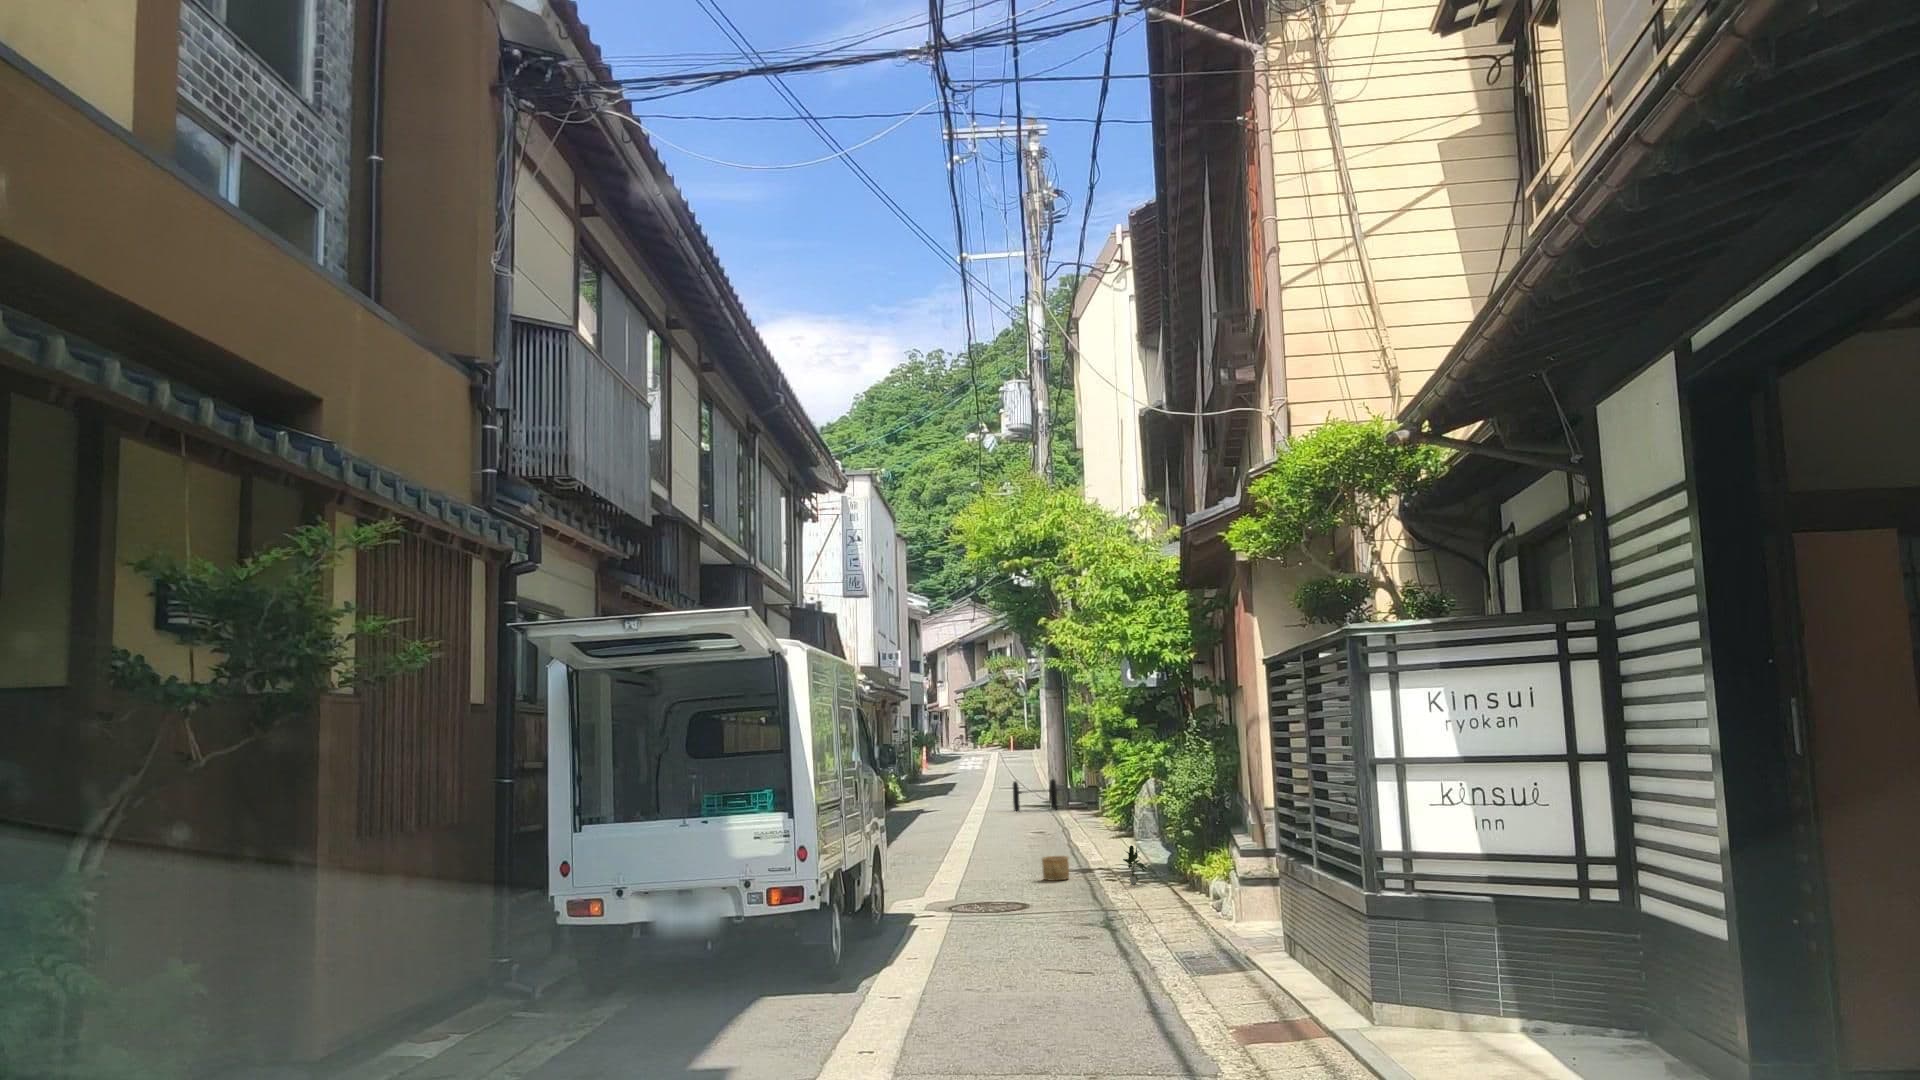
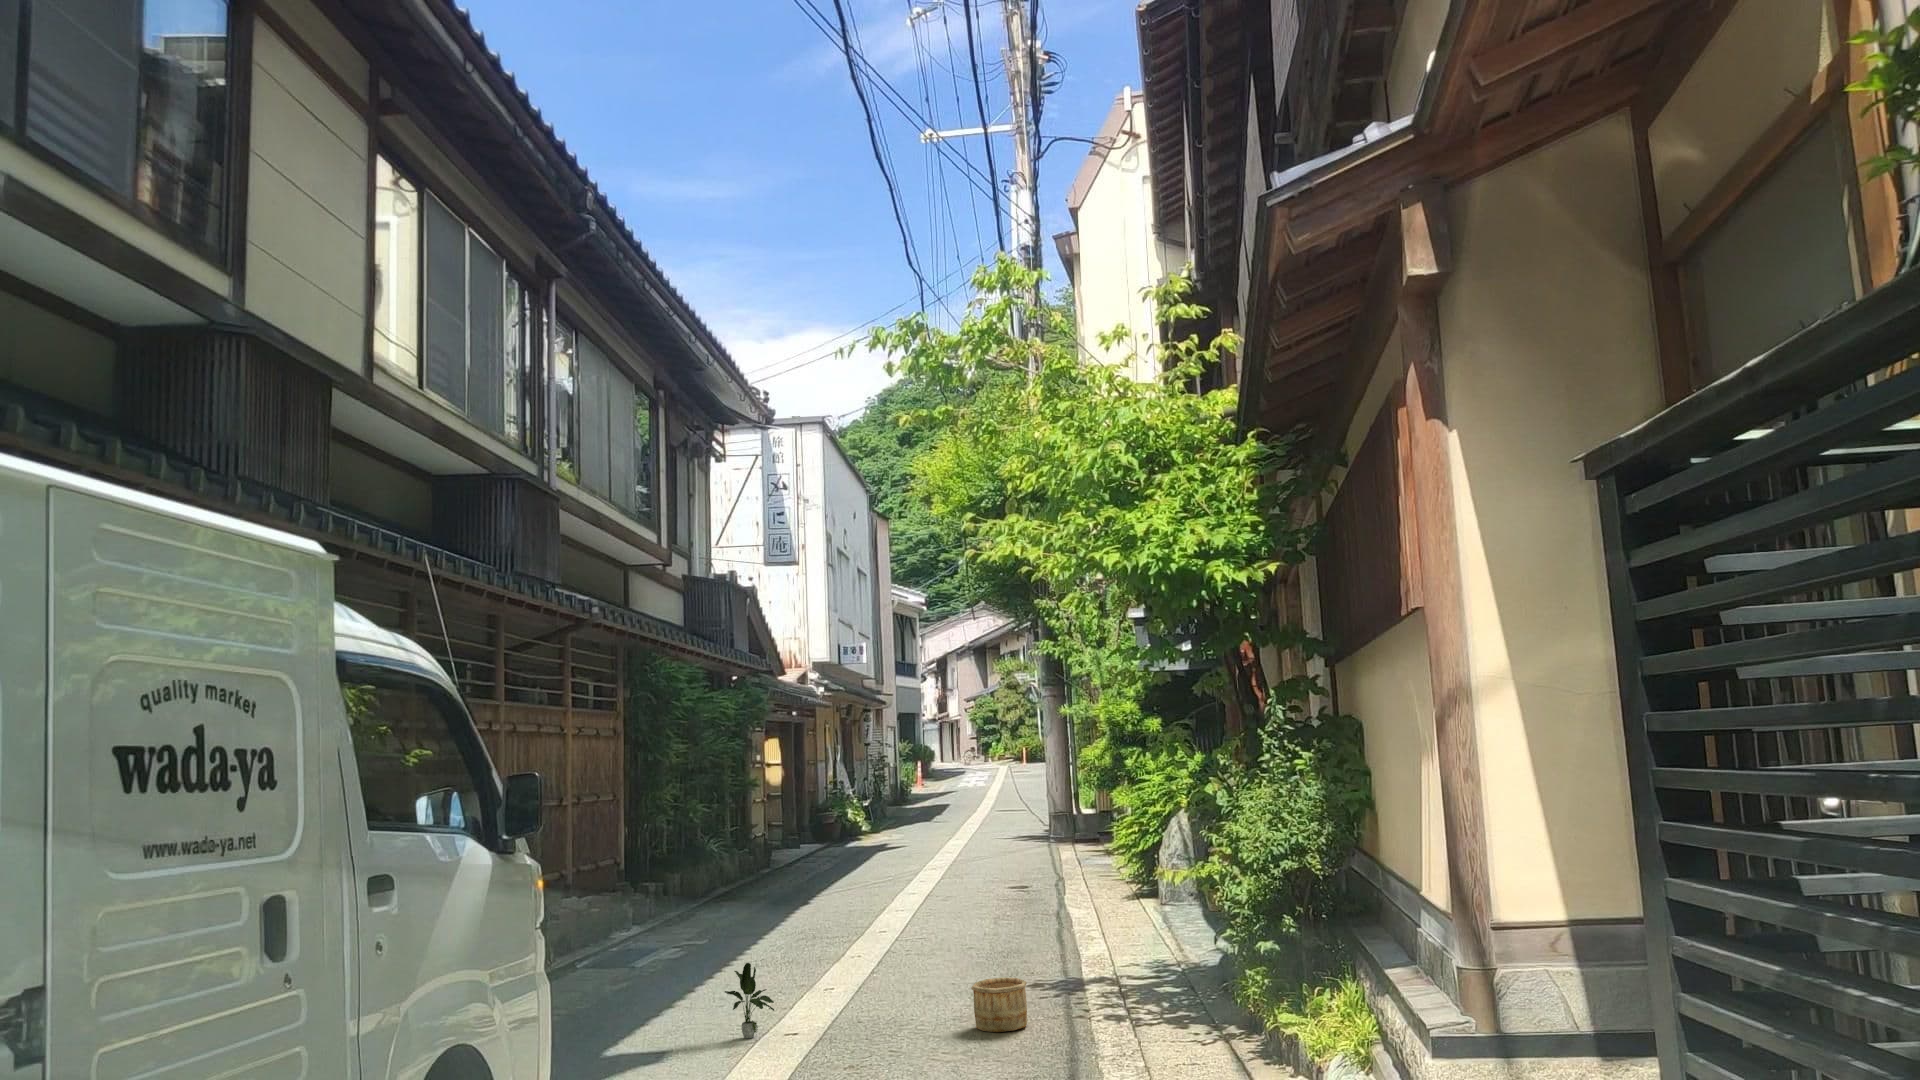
bench: present [1013,779,1058,812] -> none [1001,802,1060,848]
potted plant: present [1123,845,1146,884] -> present [725,963,774,1039]

